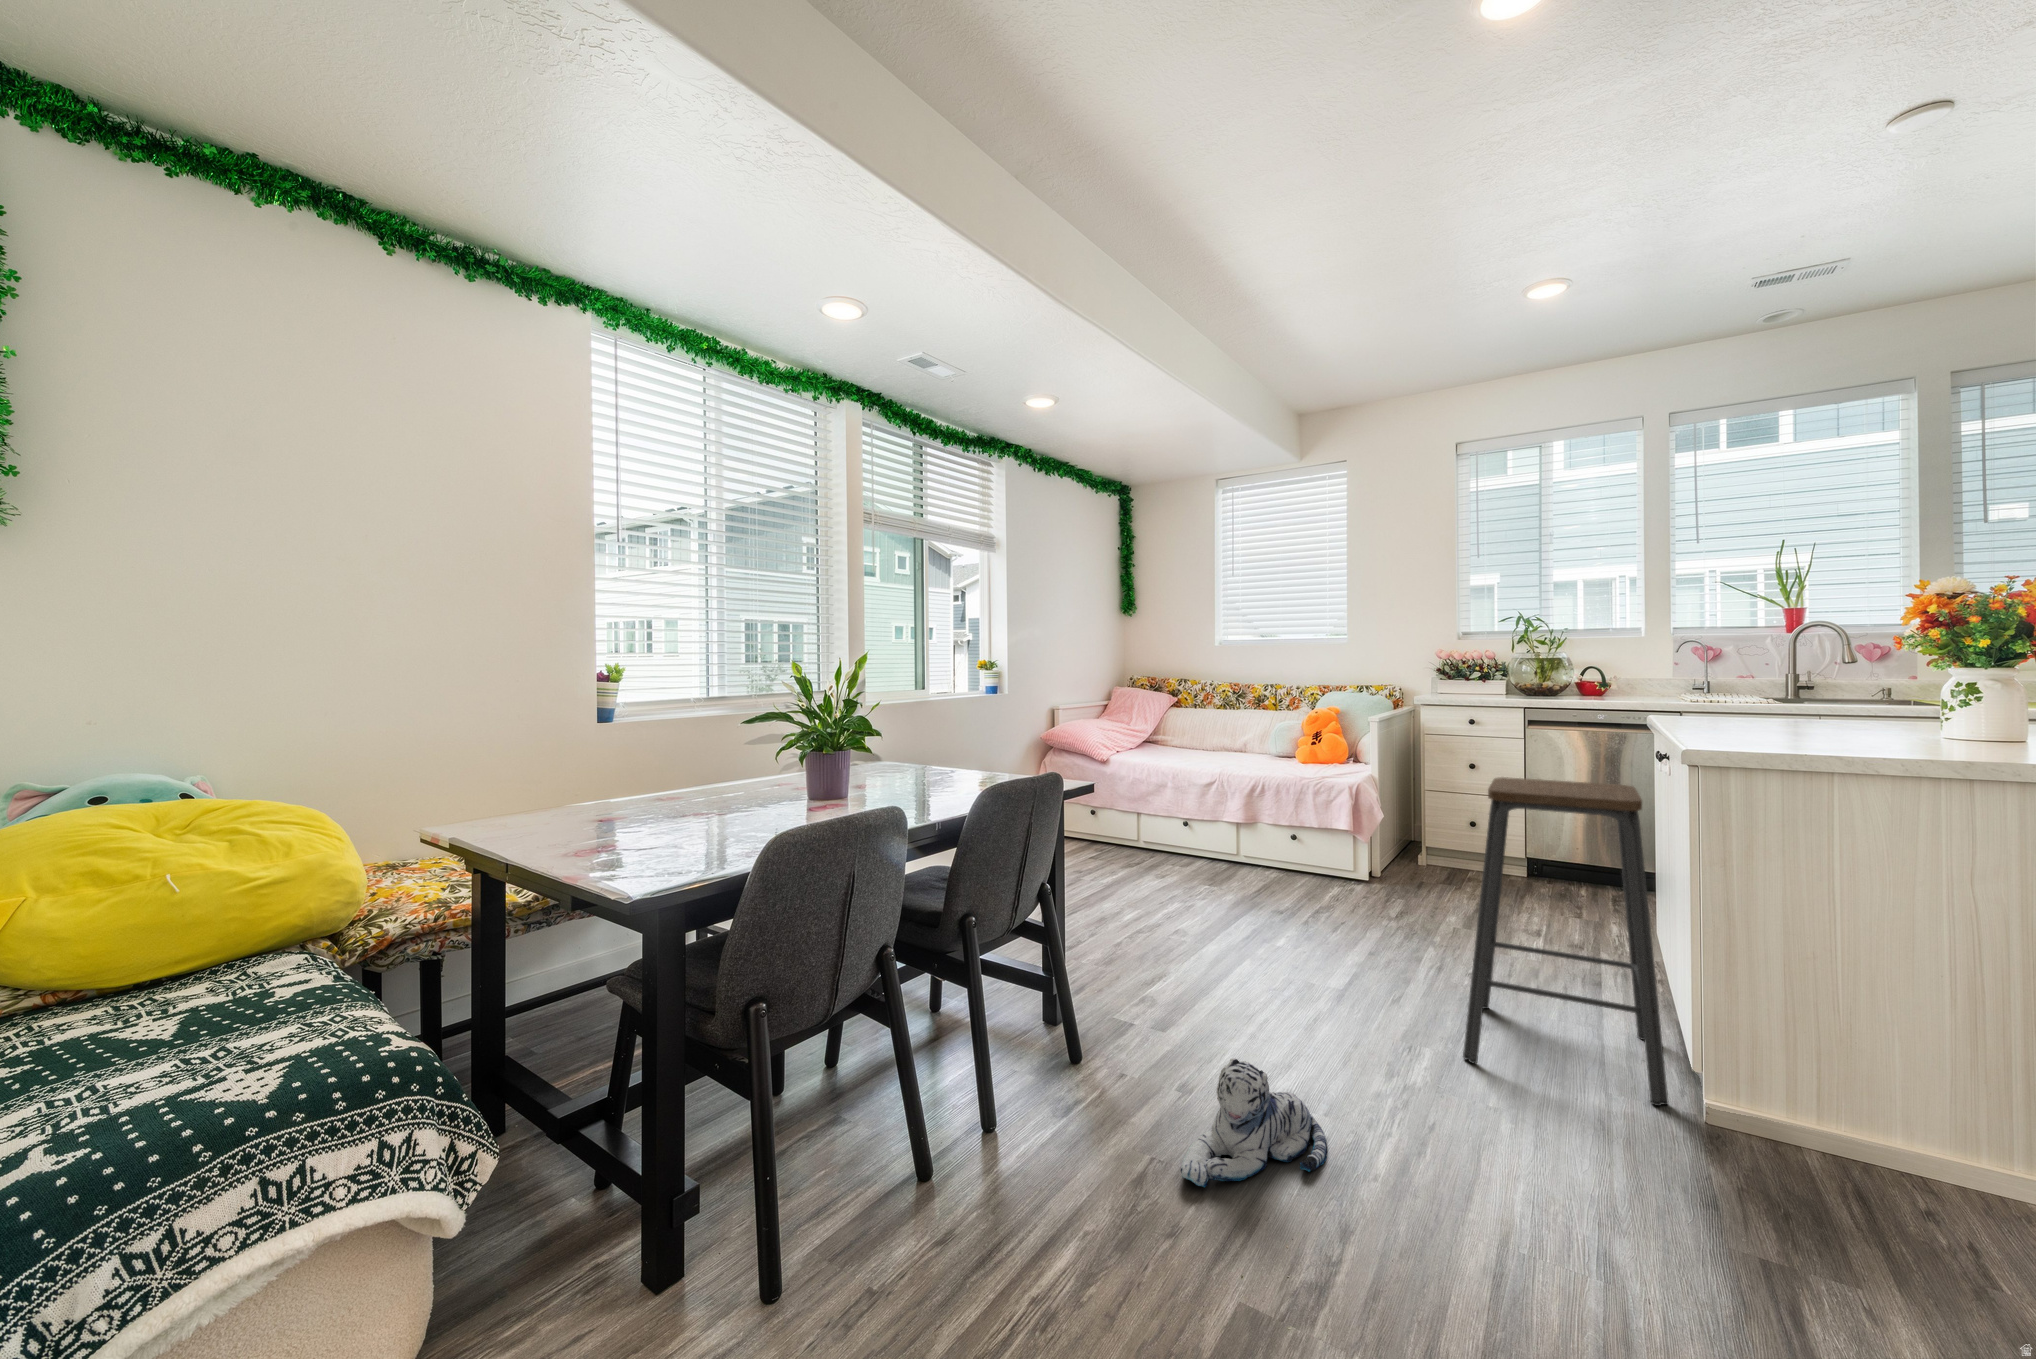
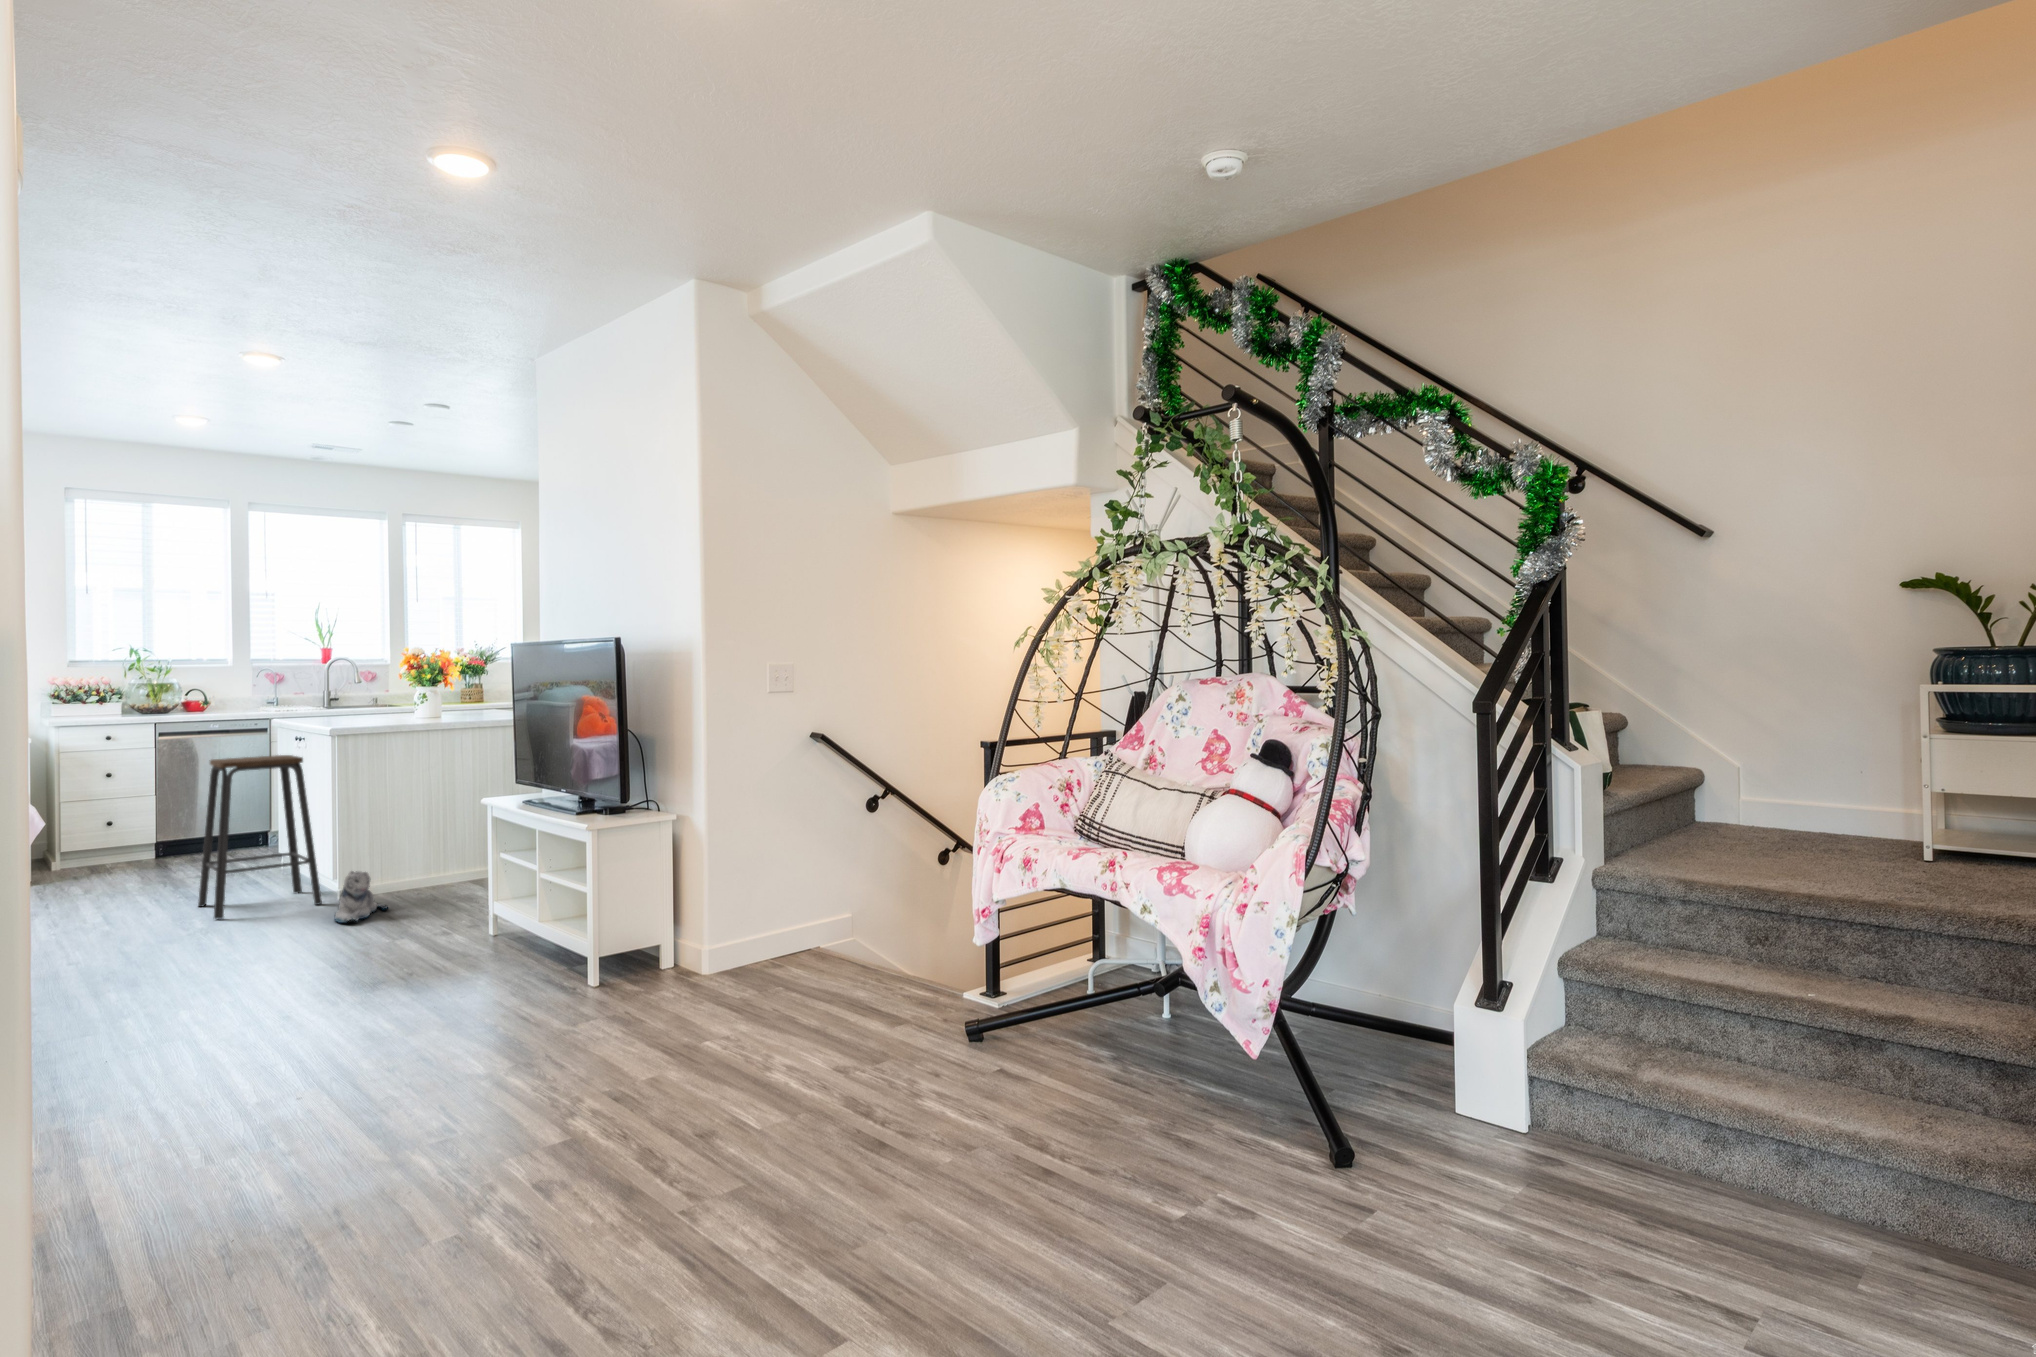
plush toy: present [1180,1058,1327,1187] -> present [335,871,388,923]

